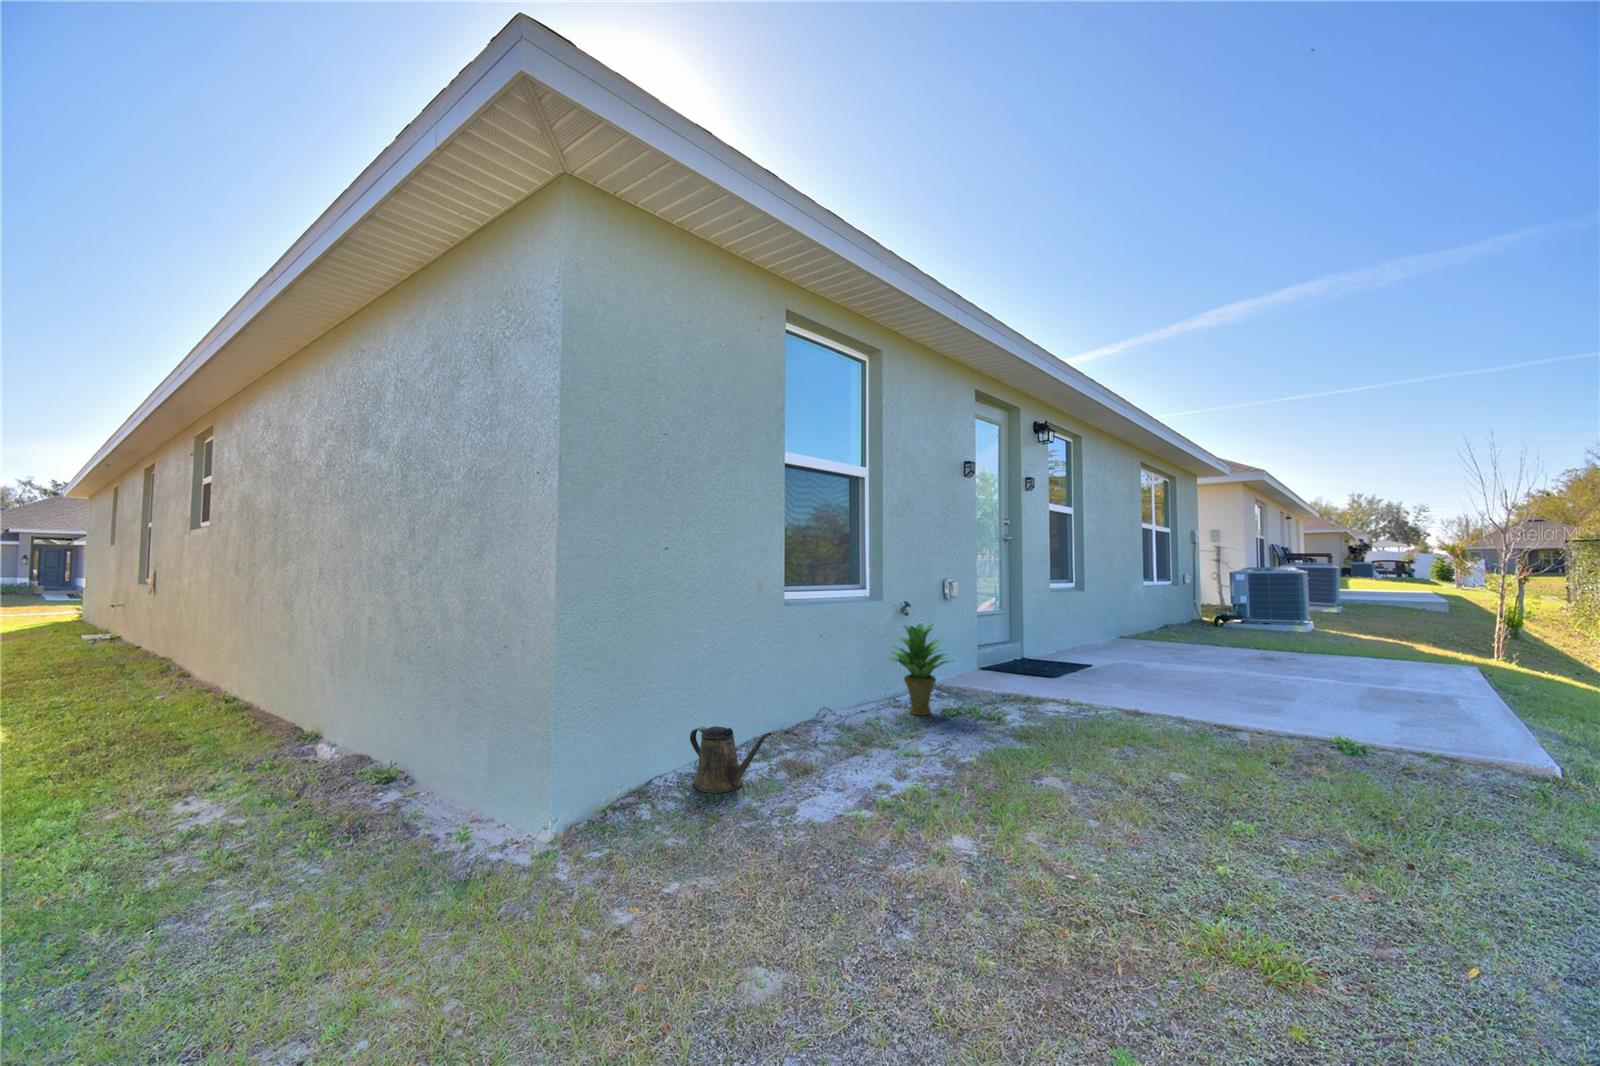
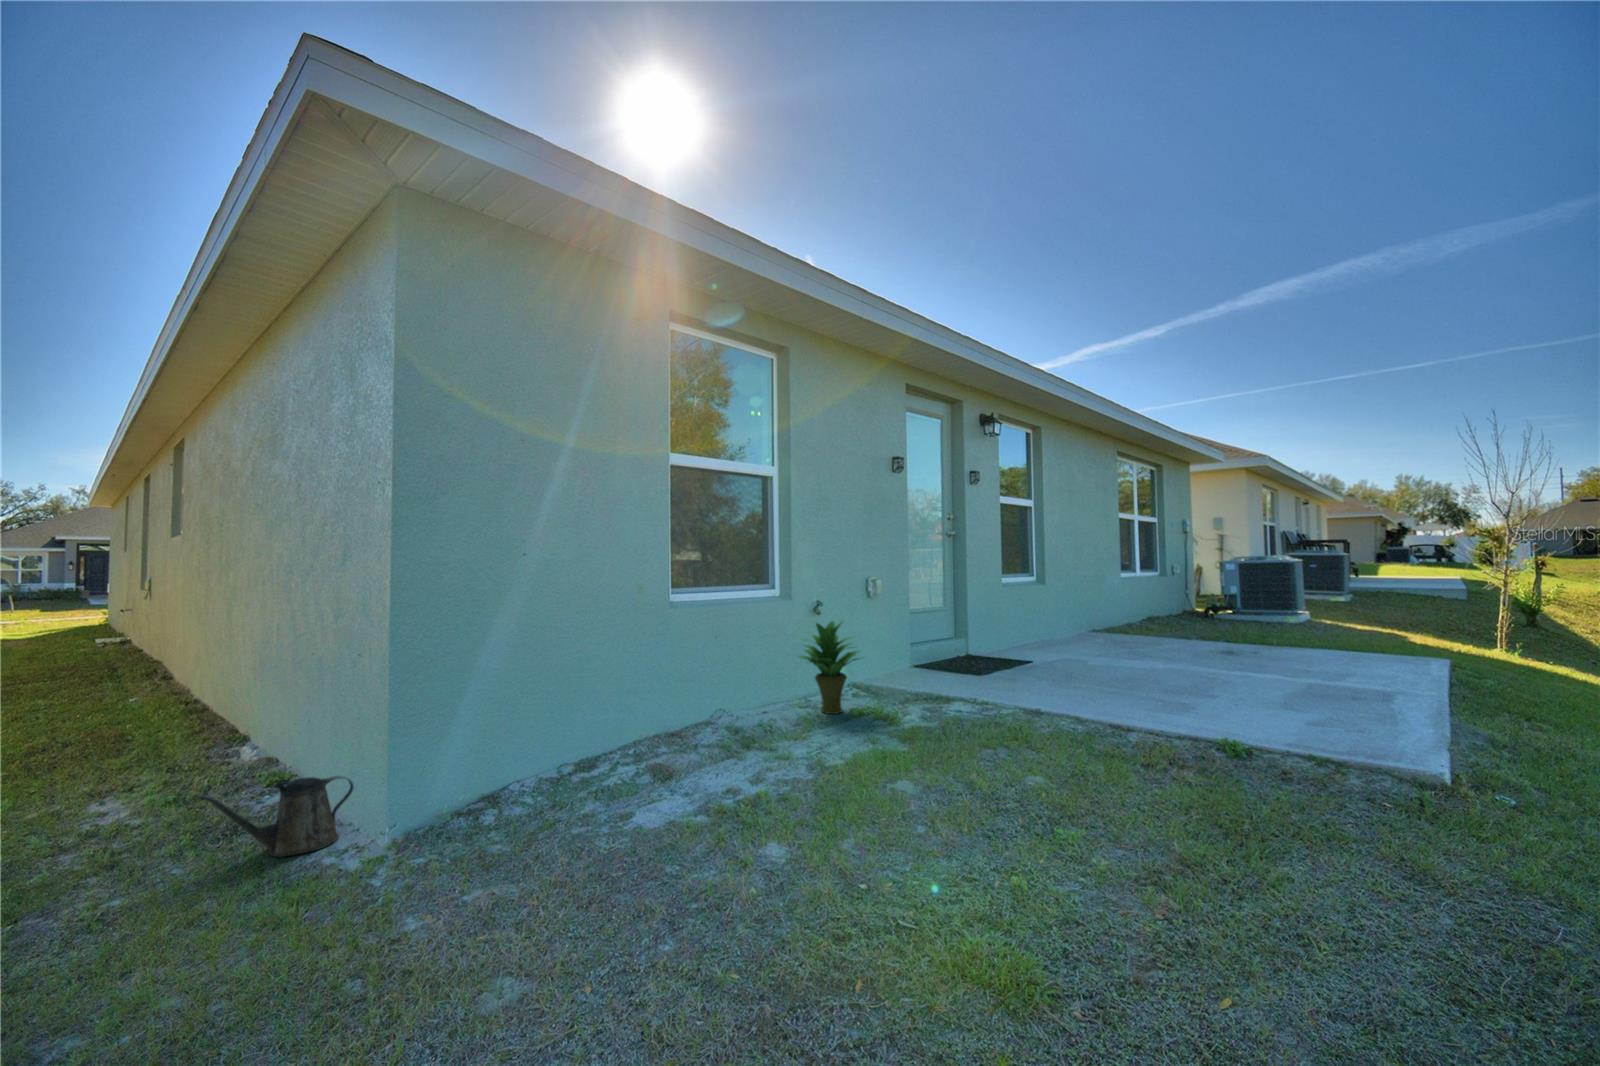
watering can: present [690,726,771,793] -> present [197,776,354,857]

